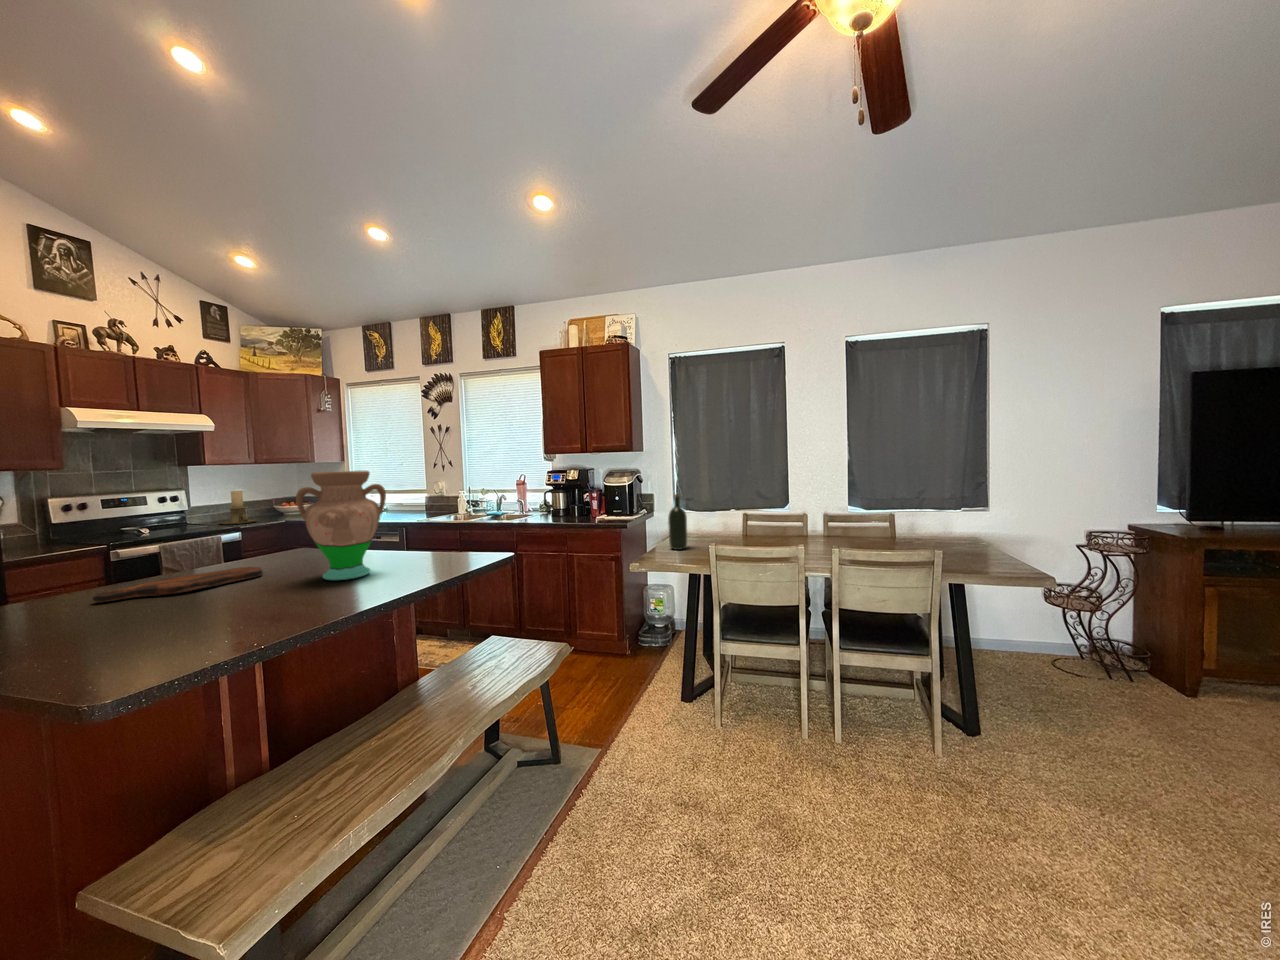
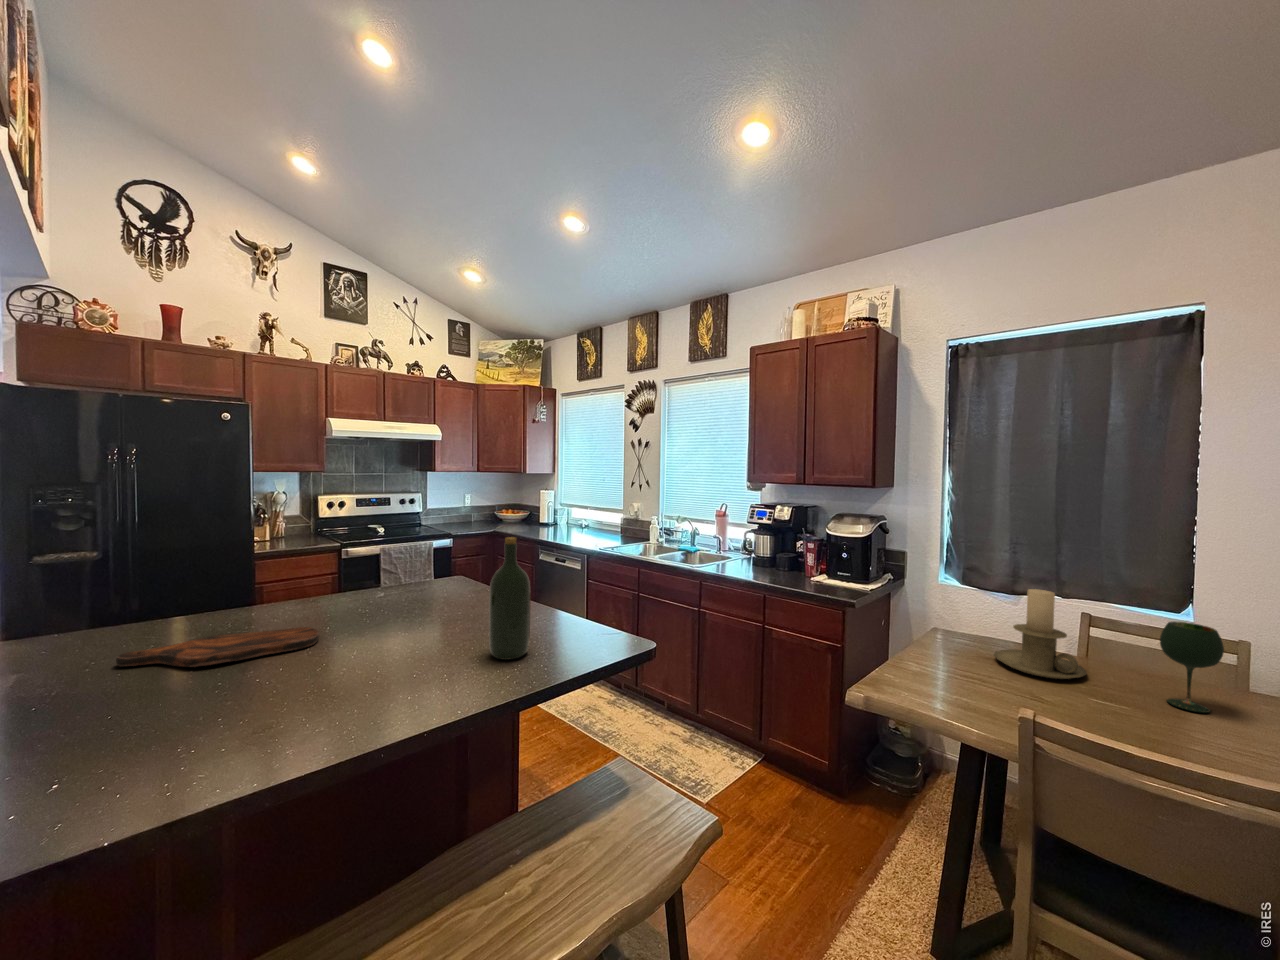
vase: present [296,471,386,580] -> none [319,521,434,689]
candle holder: present [219,491,257,525] -> present [994,589,1087,679]
wine bottle: present [668,494,687,550] -> present [489,537,531,660]
wine glass: none [769,502,791,542] -> present [1160,621,1224,713]

